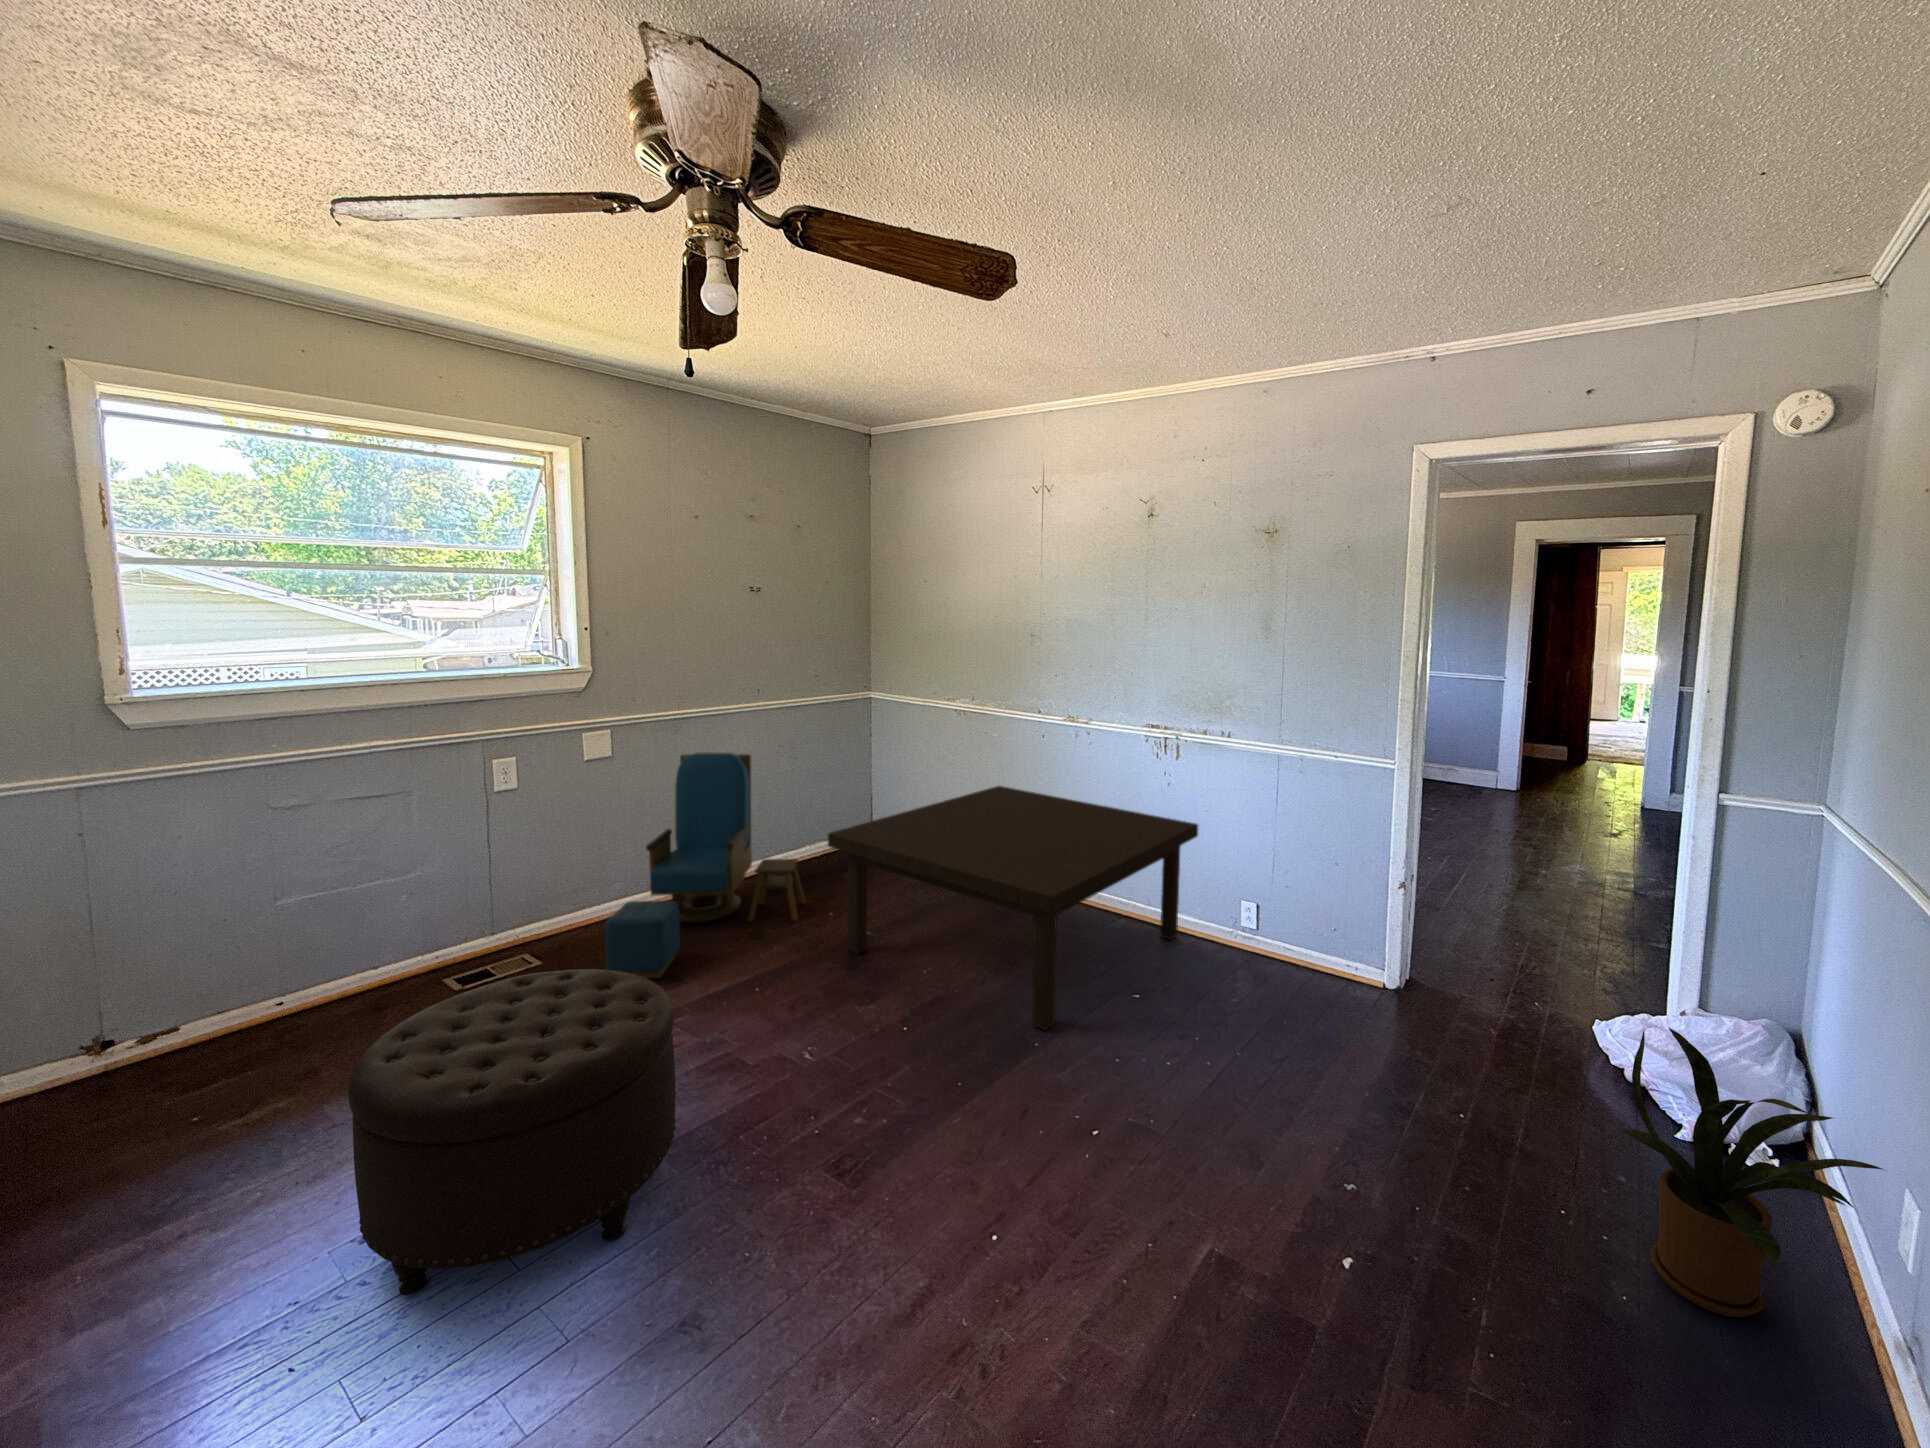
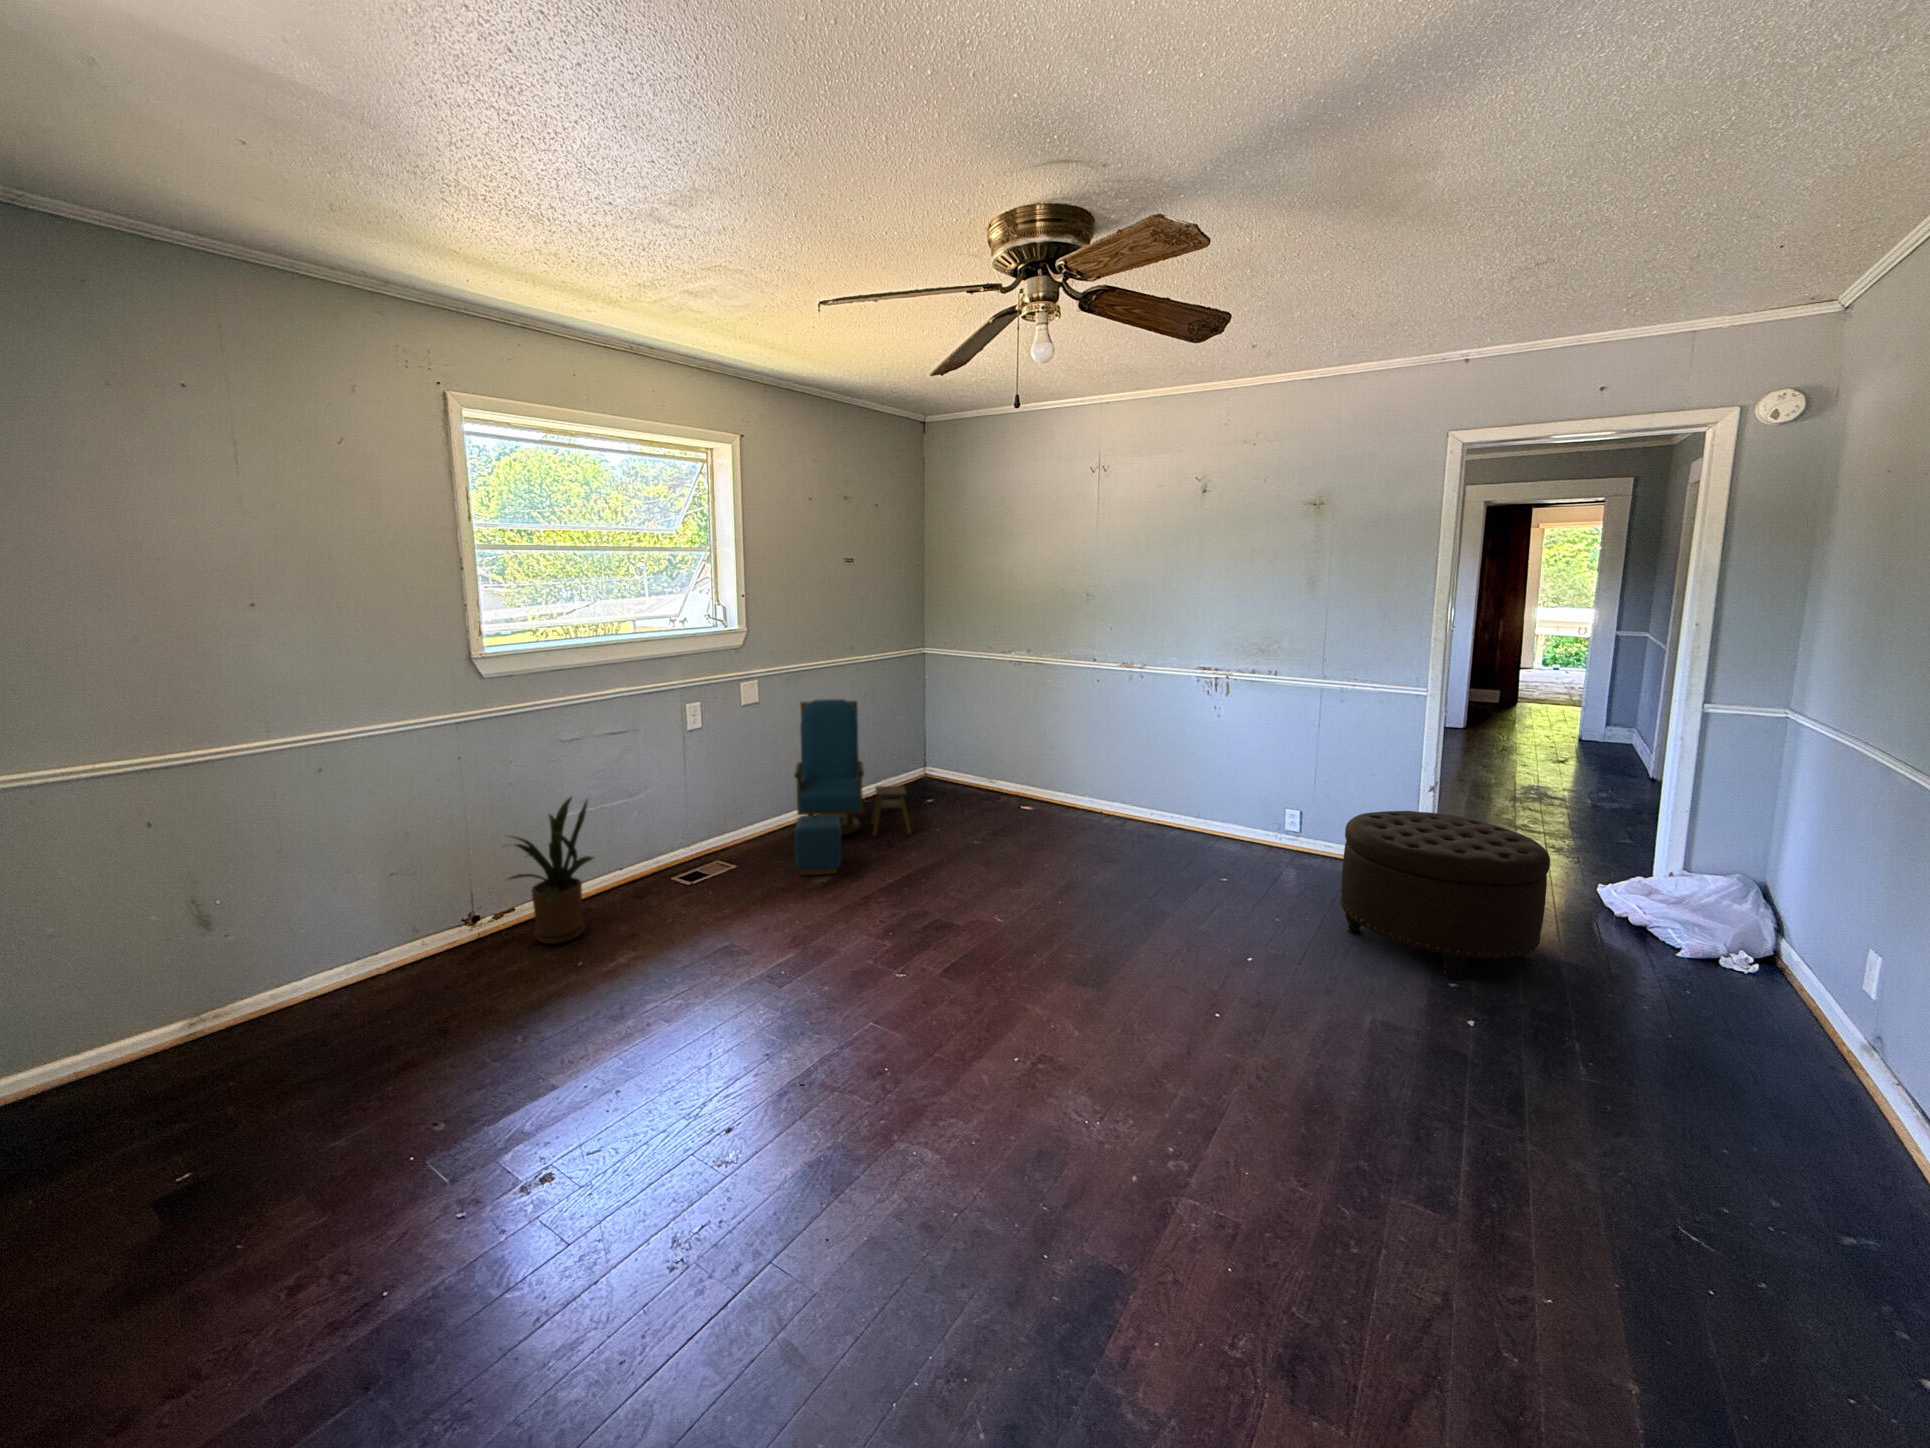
coffee table: present [828,786,1199,1030] -> none [956,724,1248,902]
ottoman: present [348,969,676,1295] -> present [1340,811,1550,979]
house plant: present [1624,1027,1884,1317] -> present [510,797,593,944]

